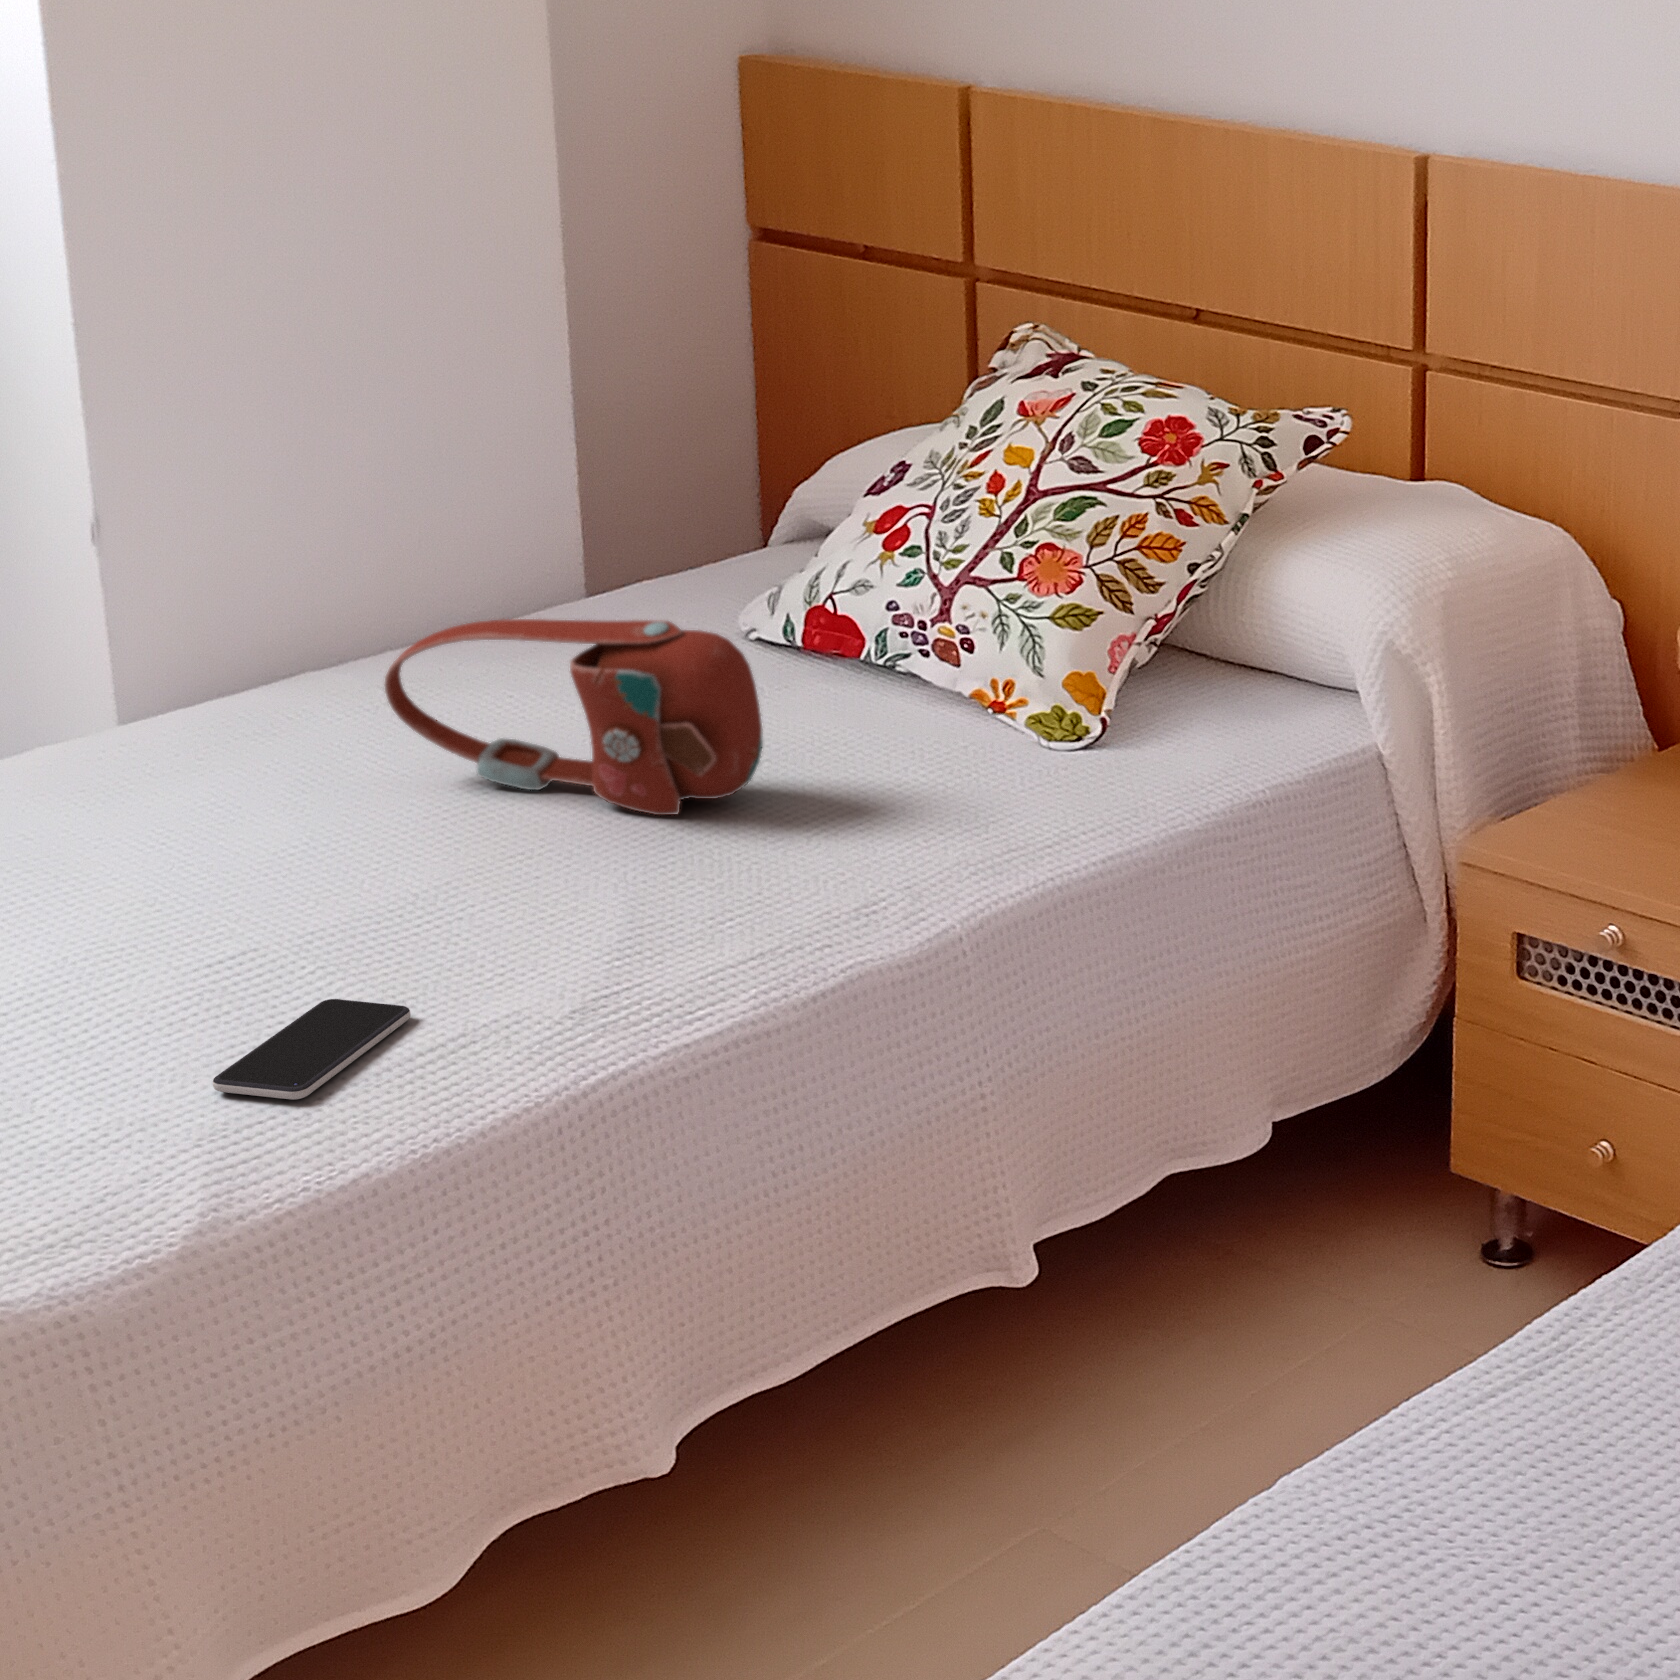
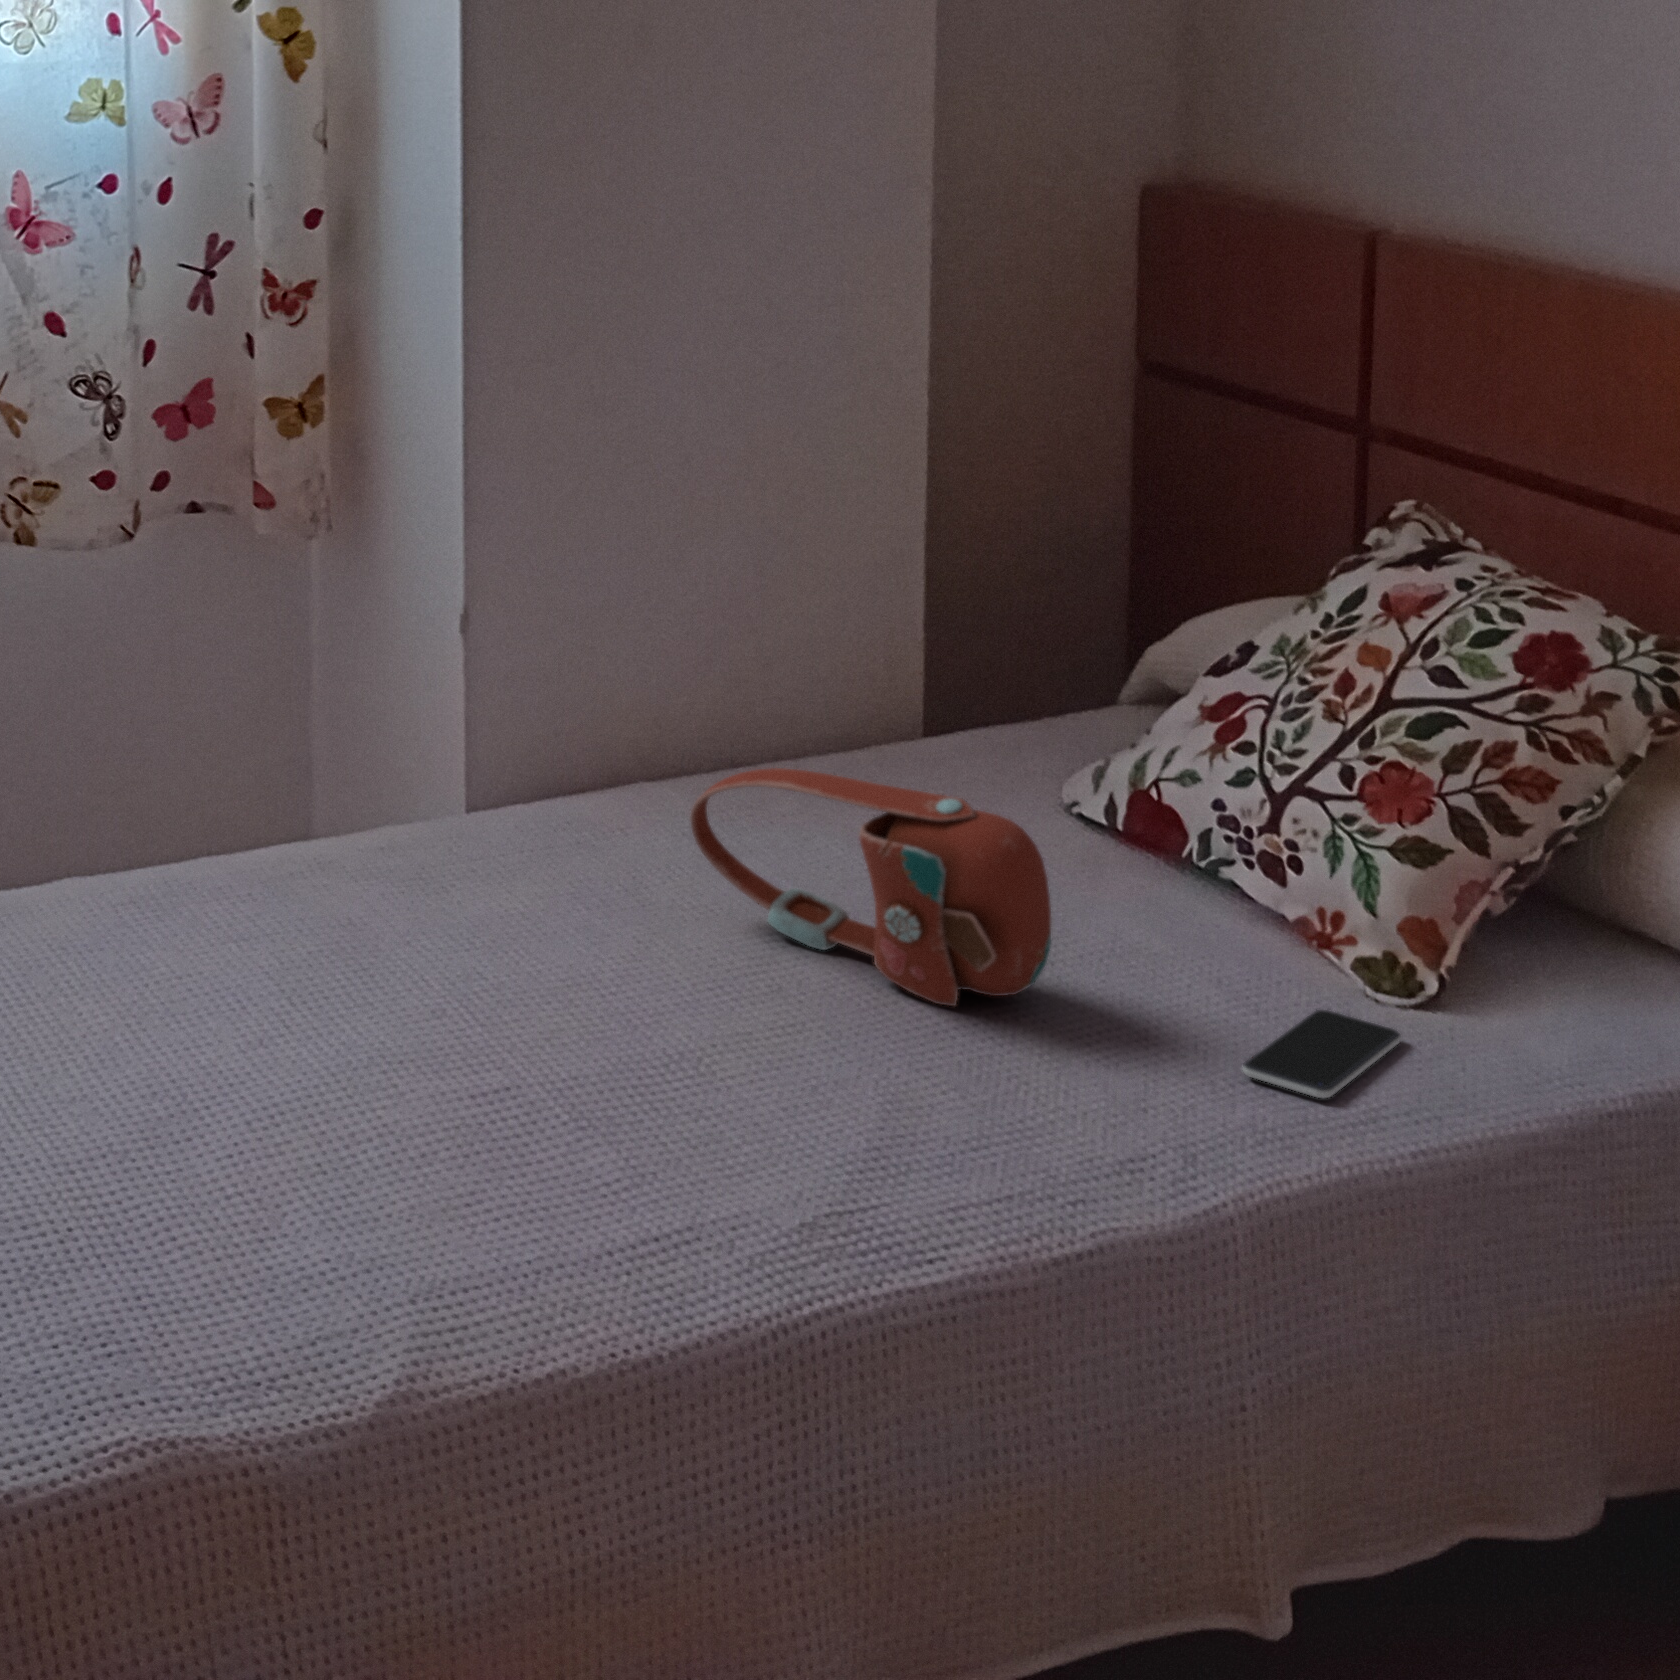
smartphone: present [213,999,411,1099] -> present [1243,1010,1401,1098]

